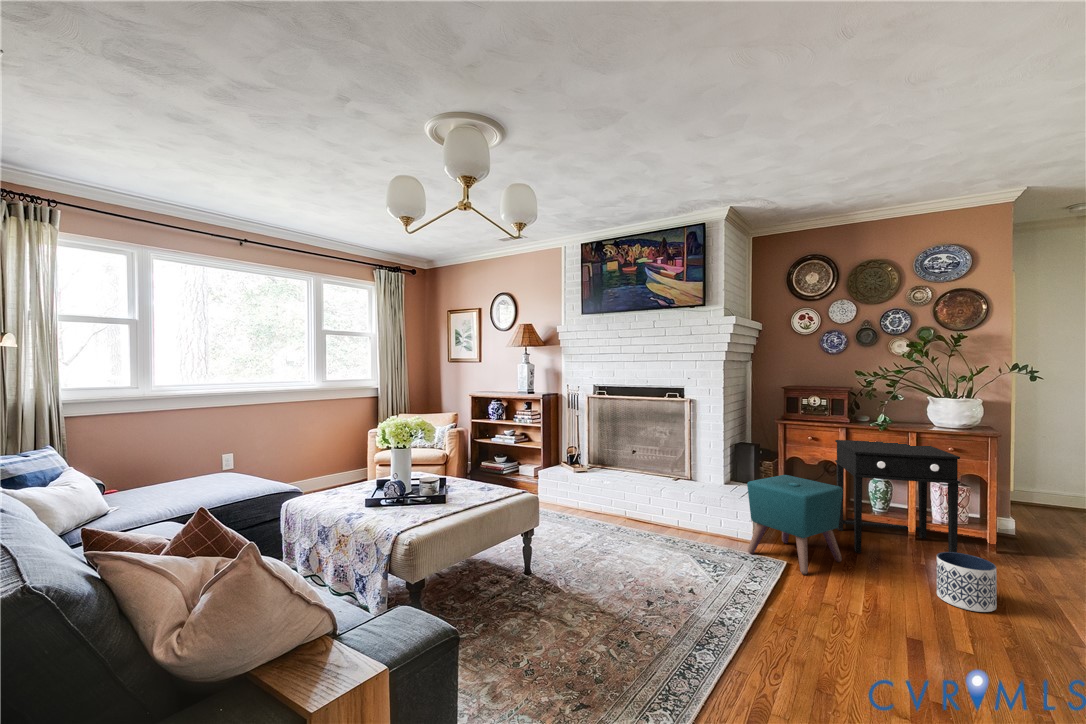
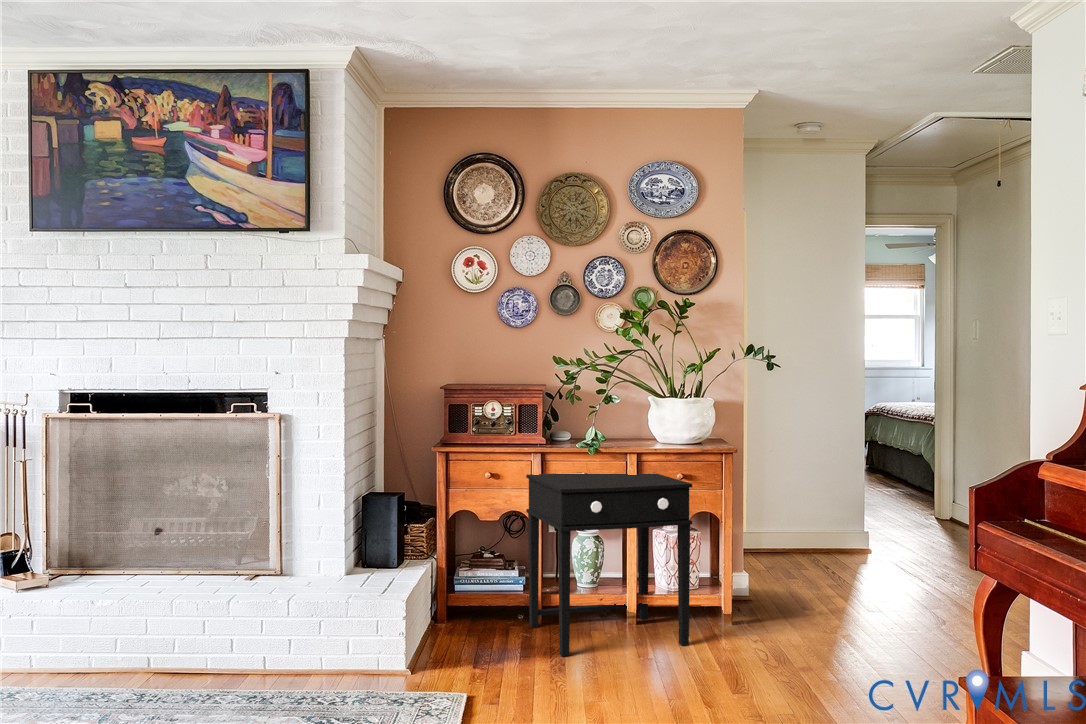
ottoman: present [747,475,843,575] -> none [399,541,547,706]
planter: present [937,552,997,612] -> none [672,625,740,704]

